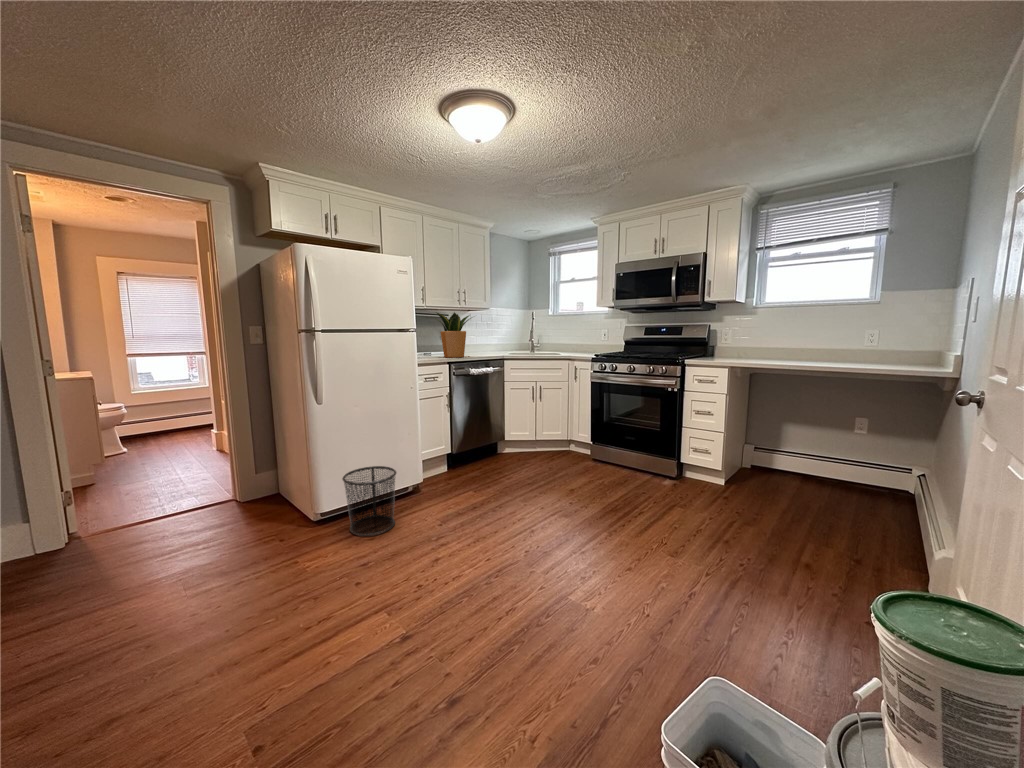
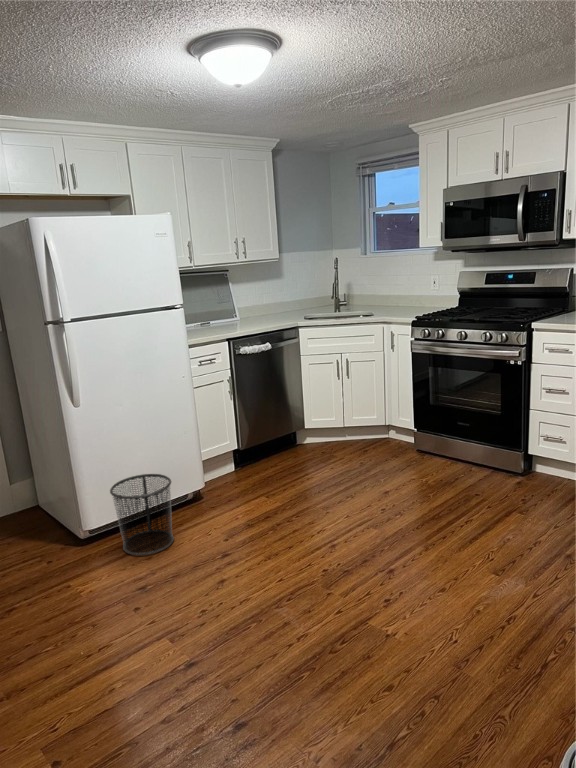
potted plant: present [434,312,471,358] -> none [203,270,261,328]

